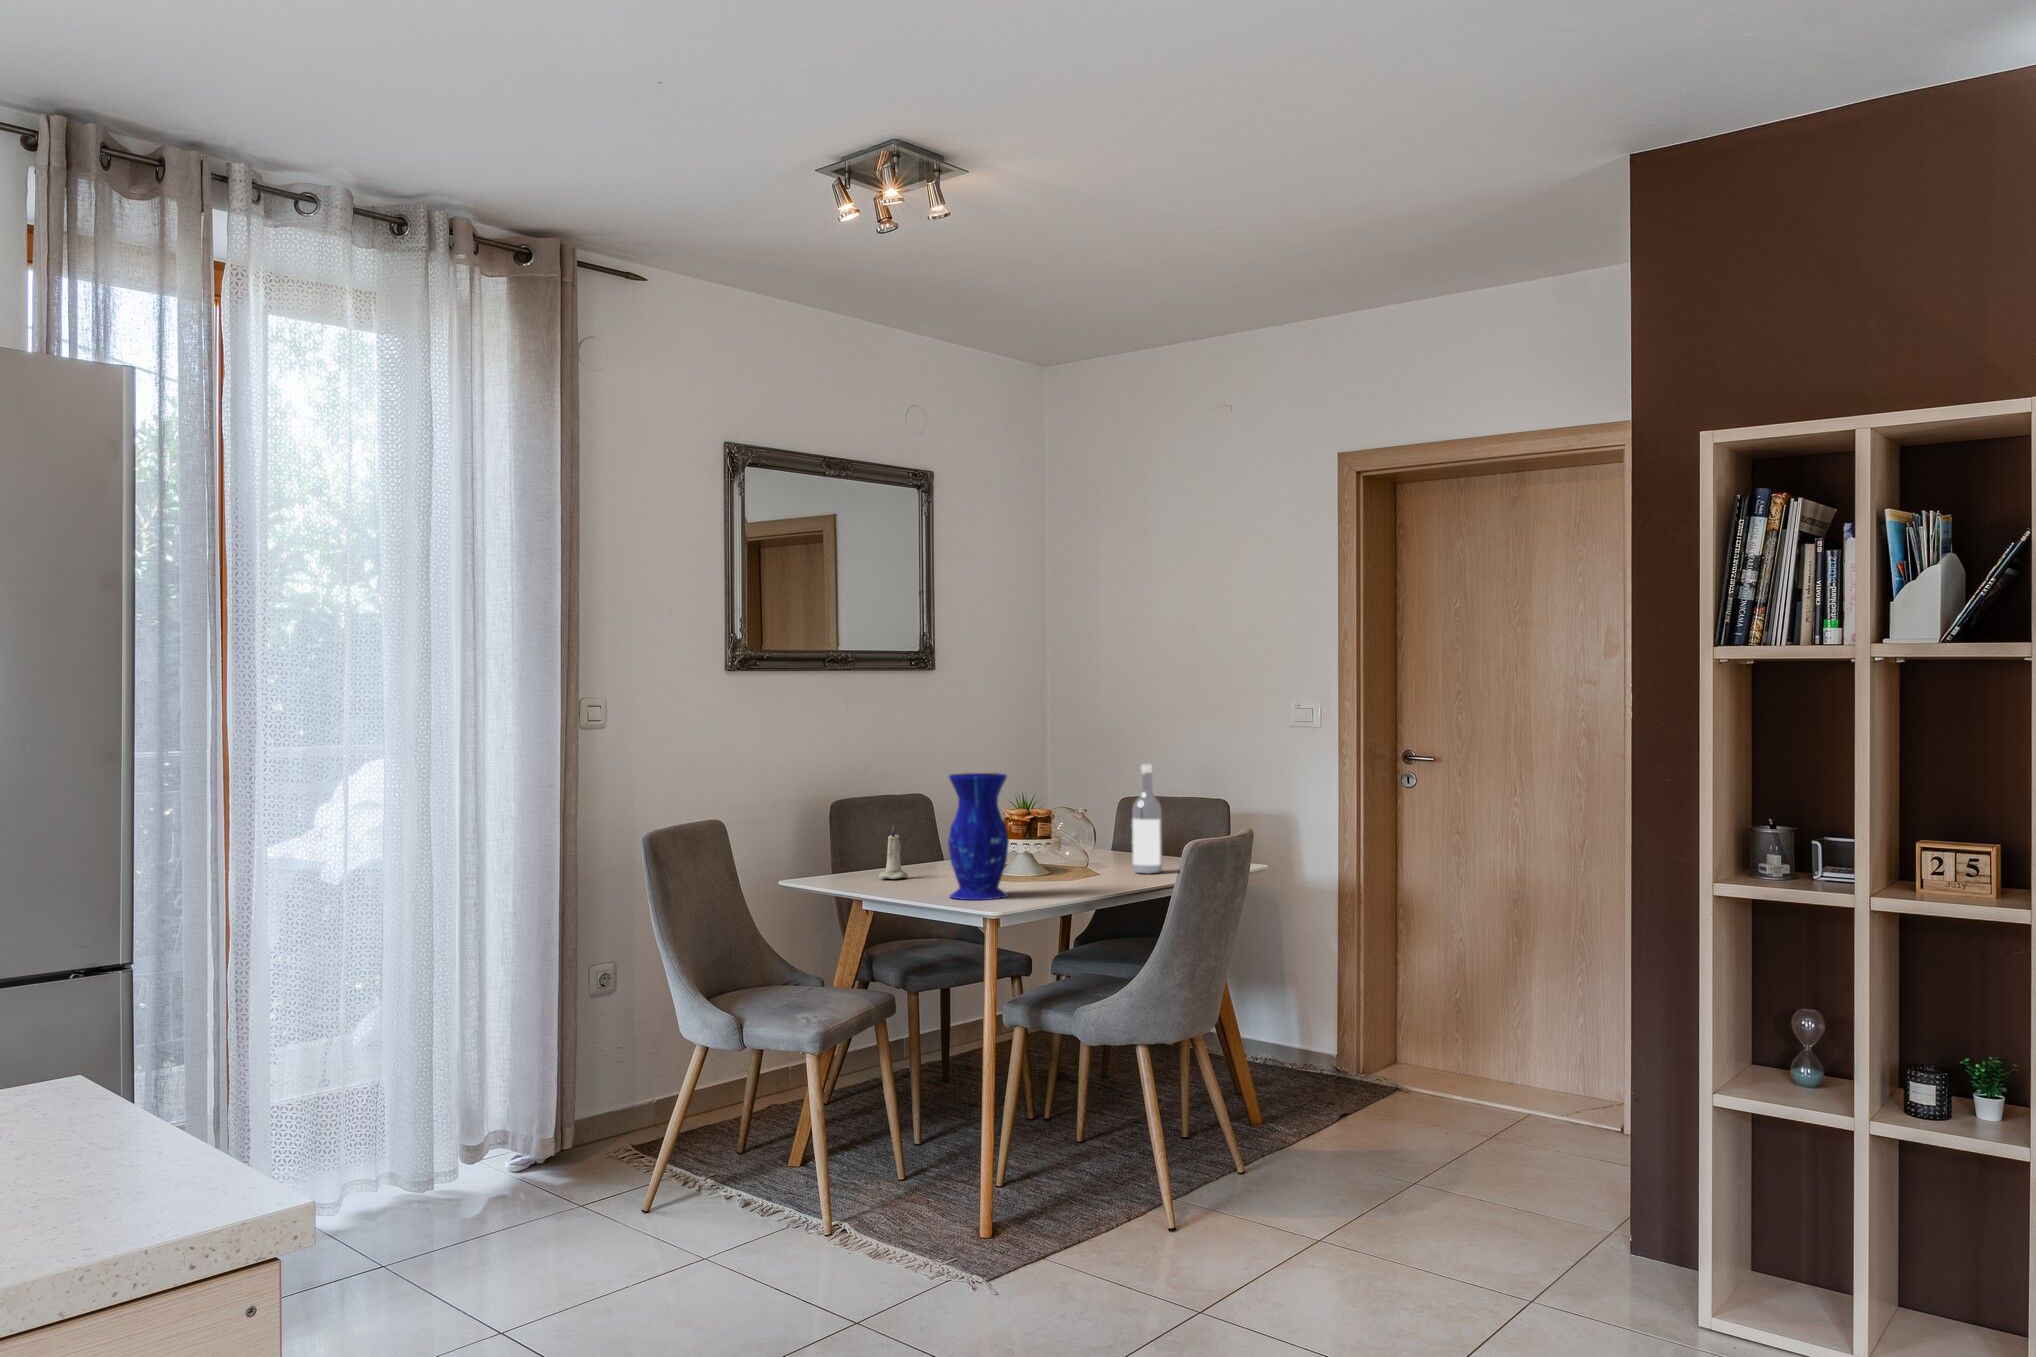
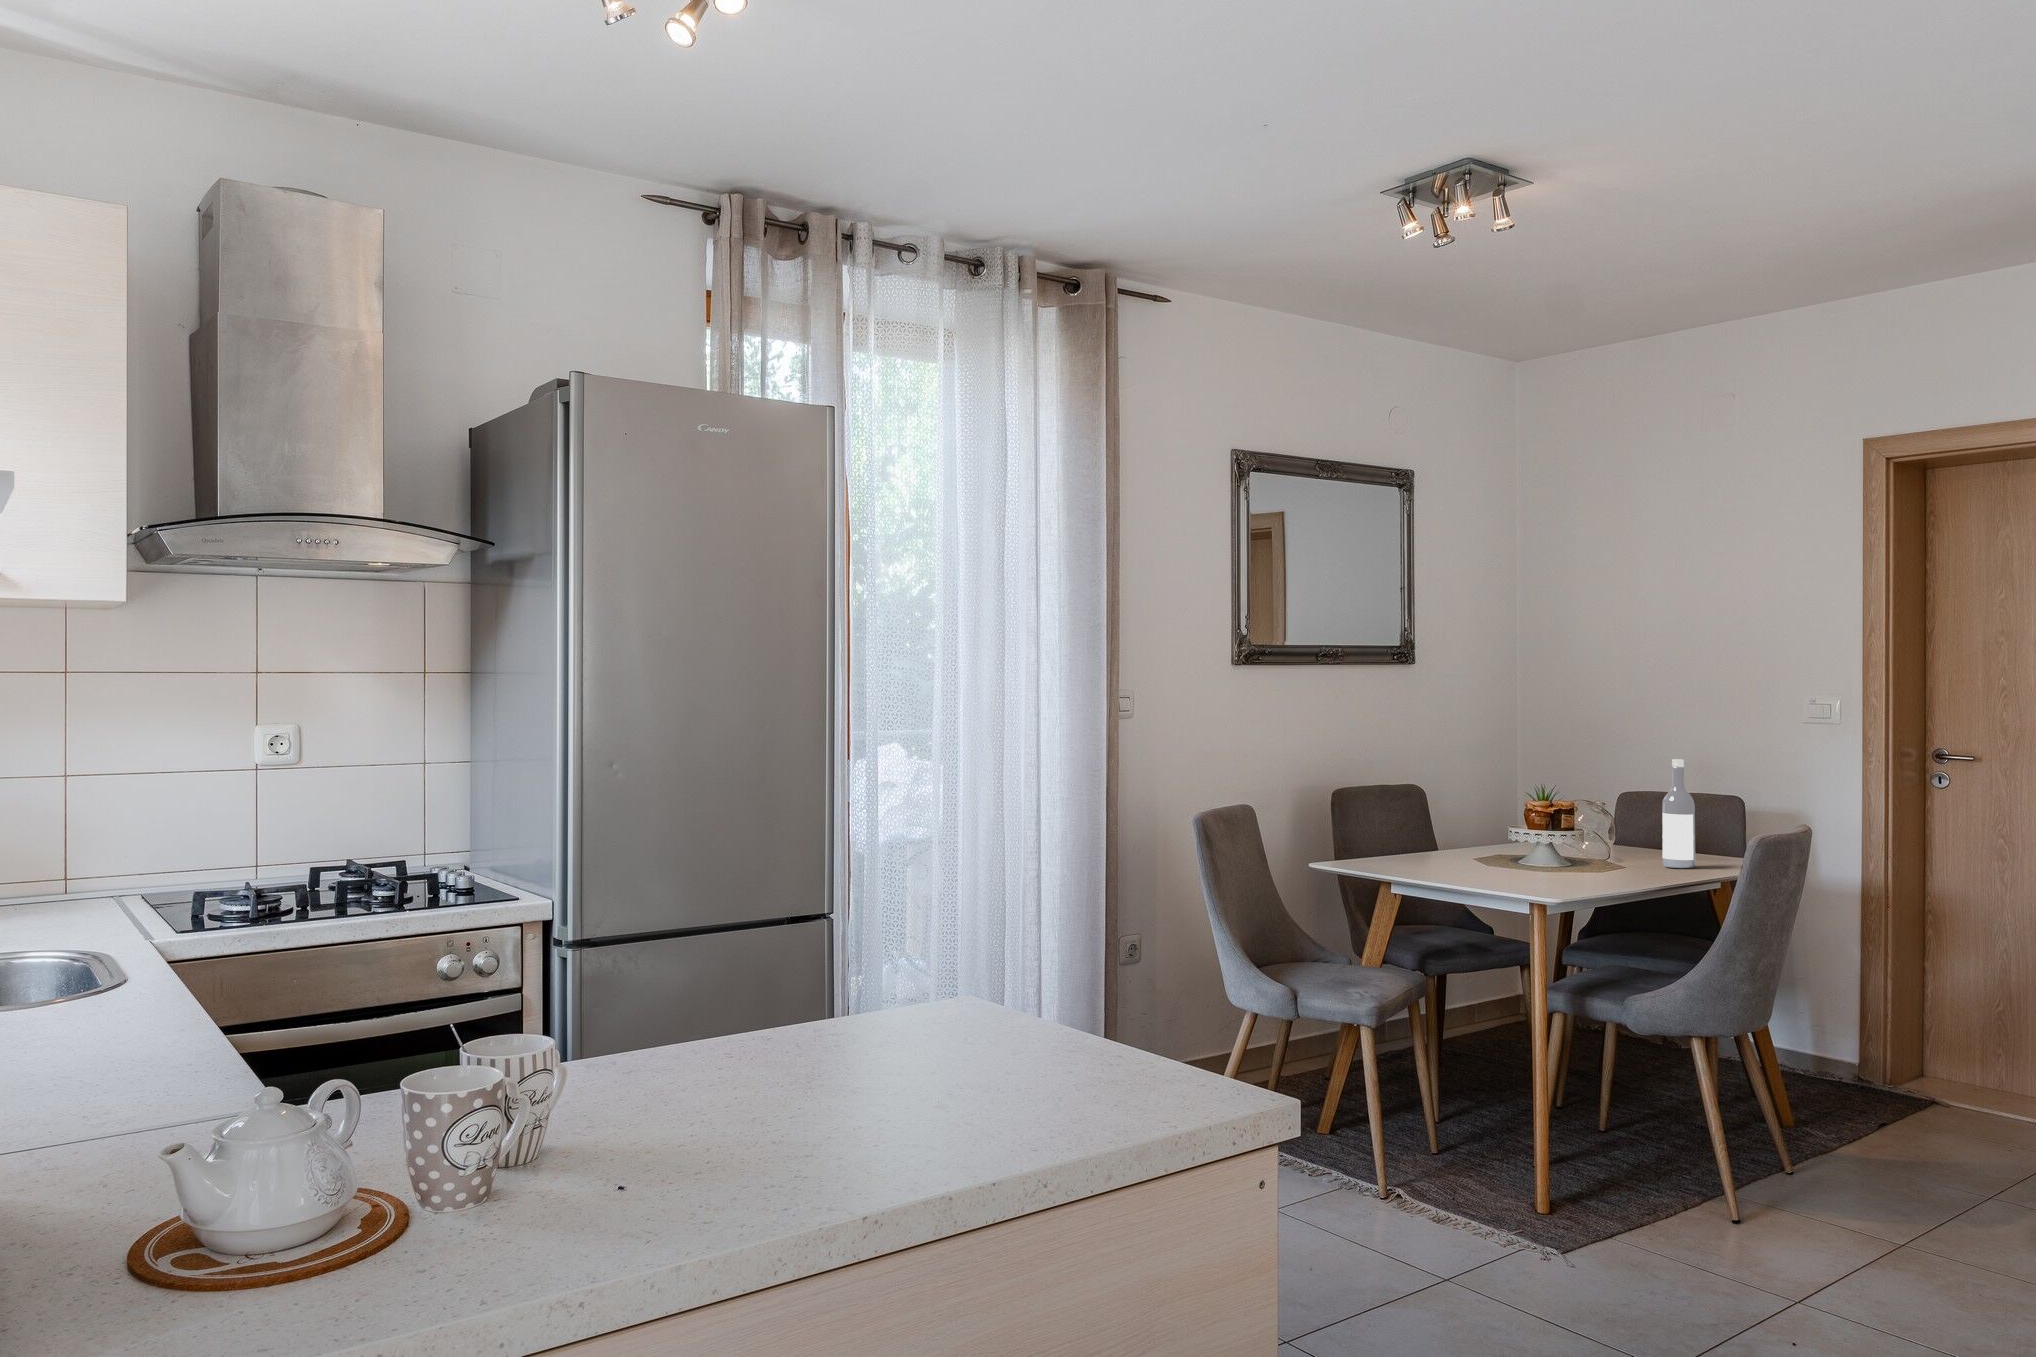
vase: present [948,773,1009,900] -> none [1494,765,1556,888]
candle: present [879,825,908,879] -> none [1400,813,1429,865]

